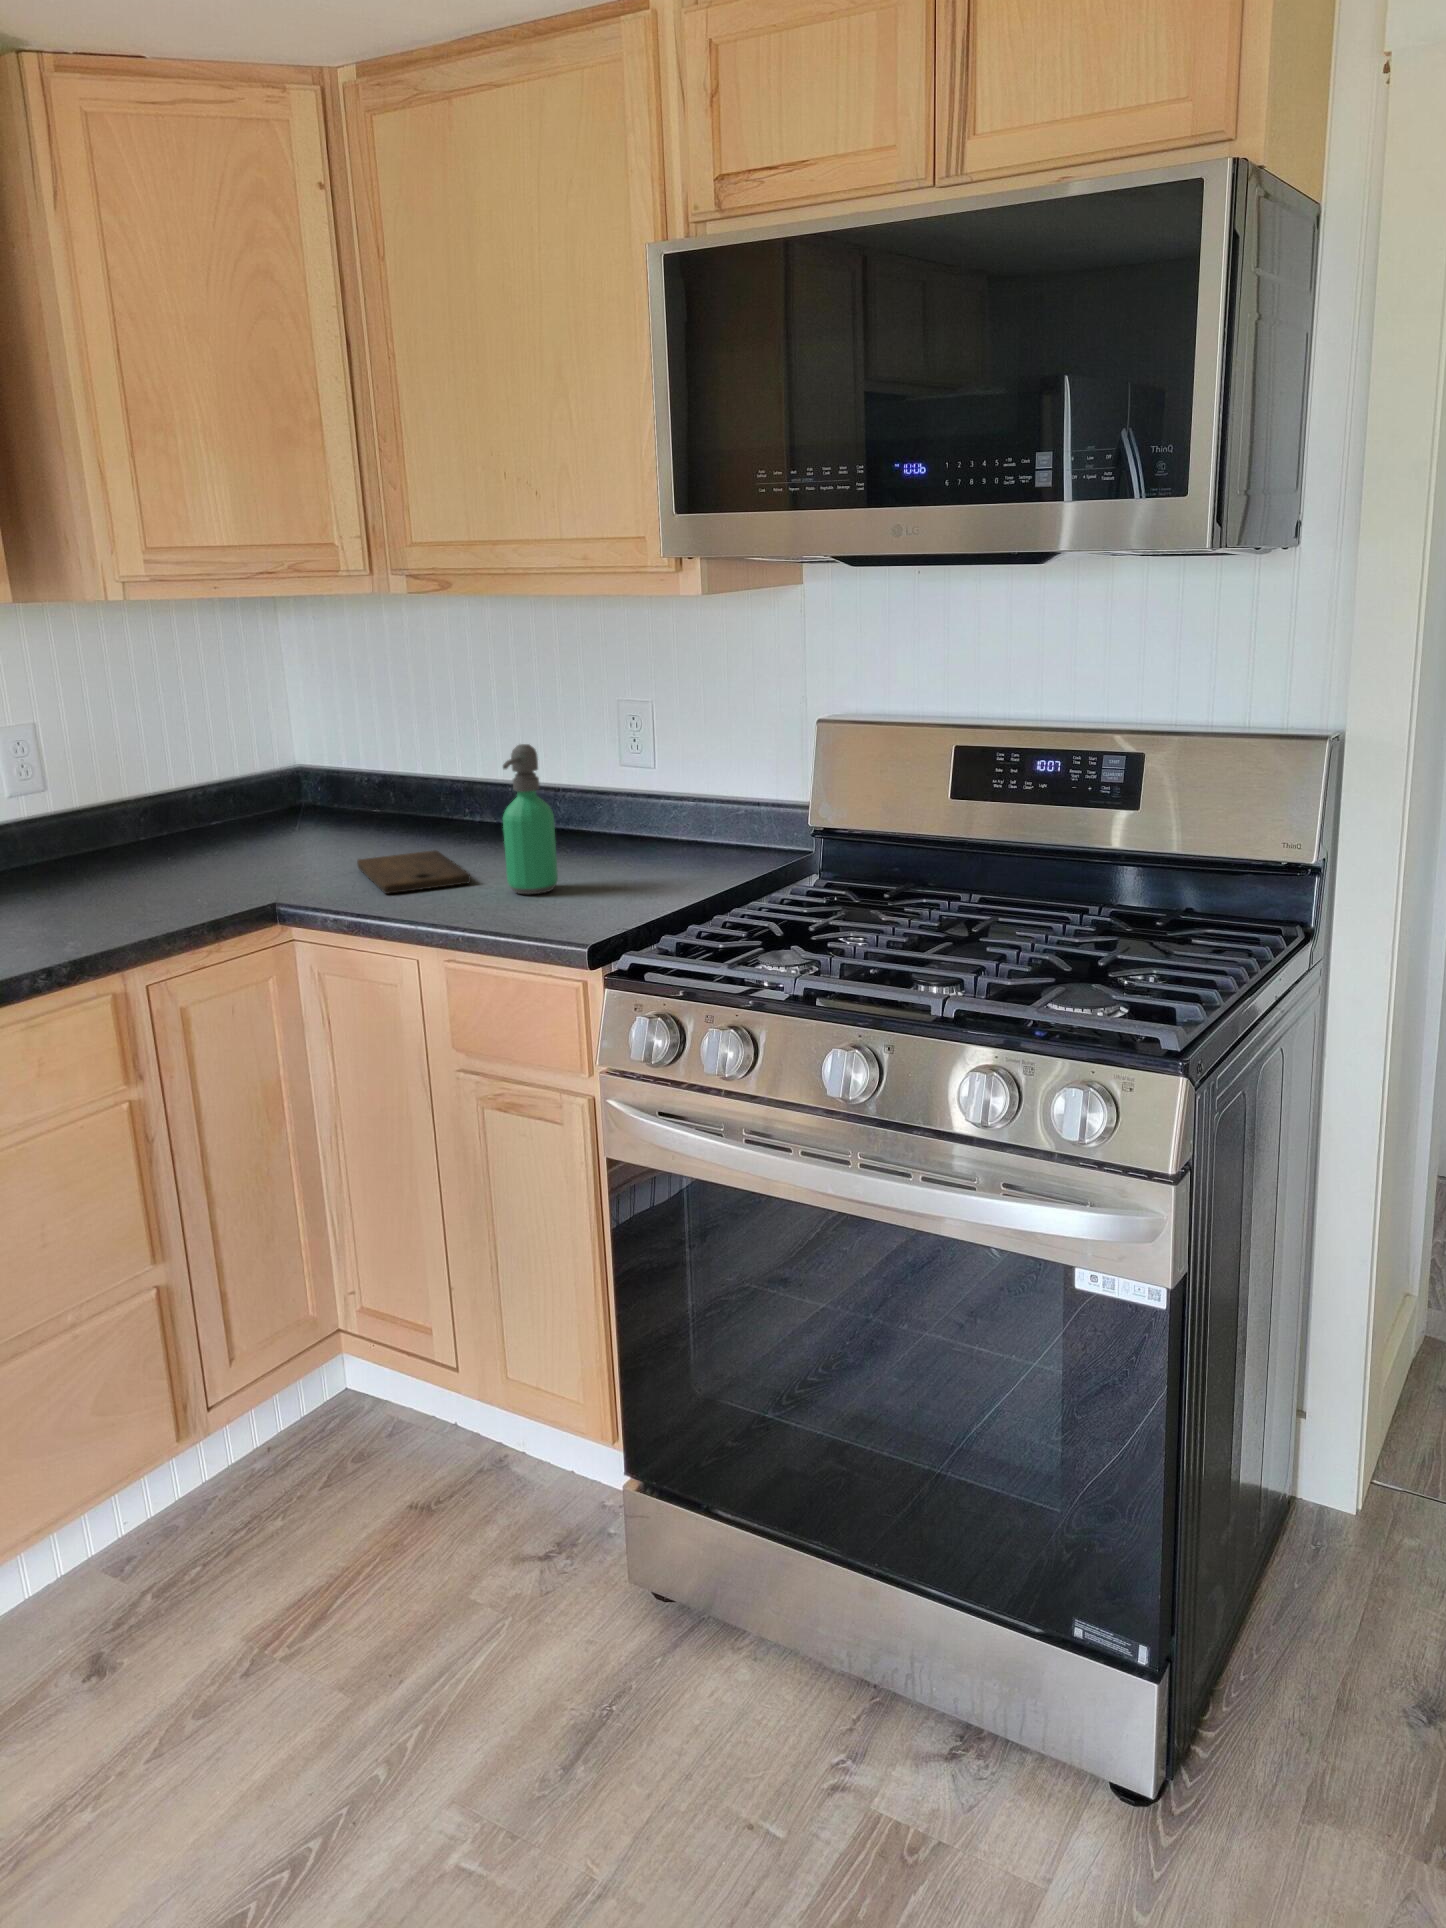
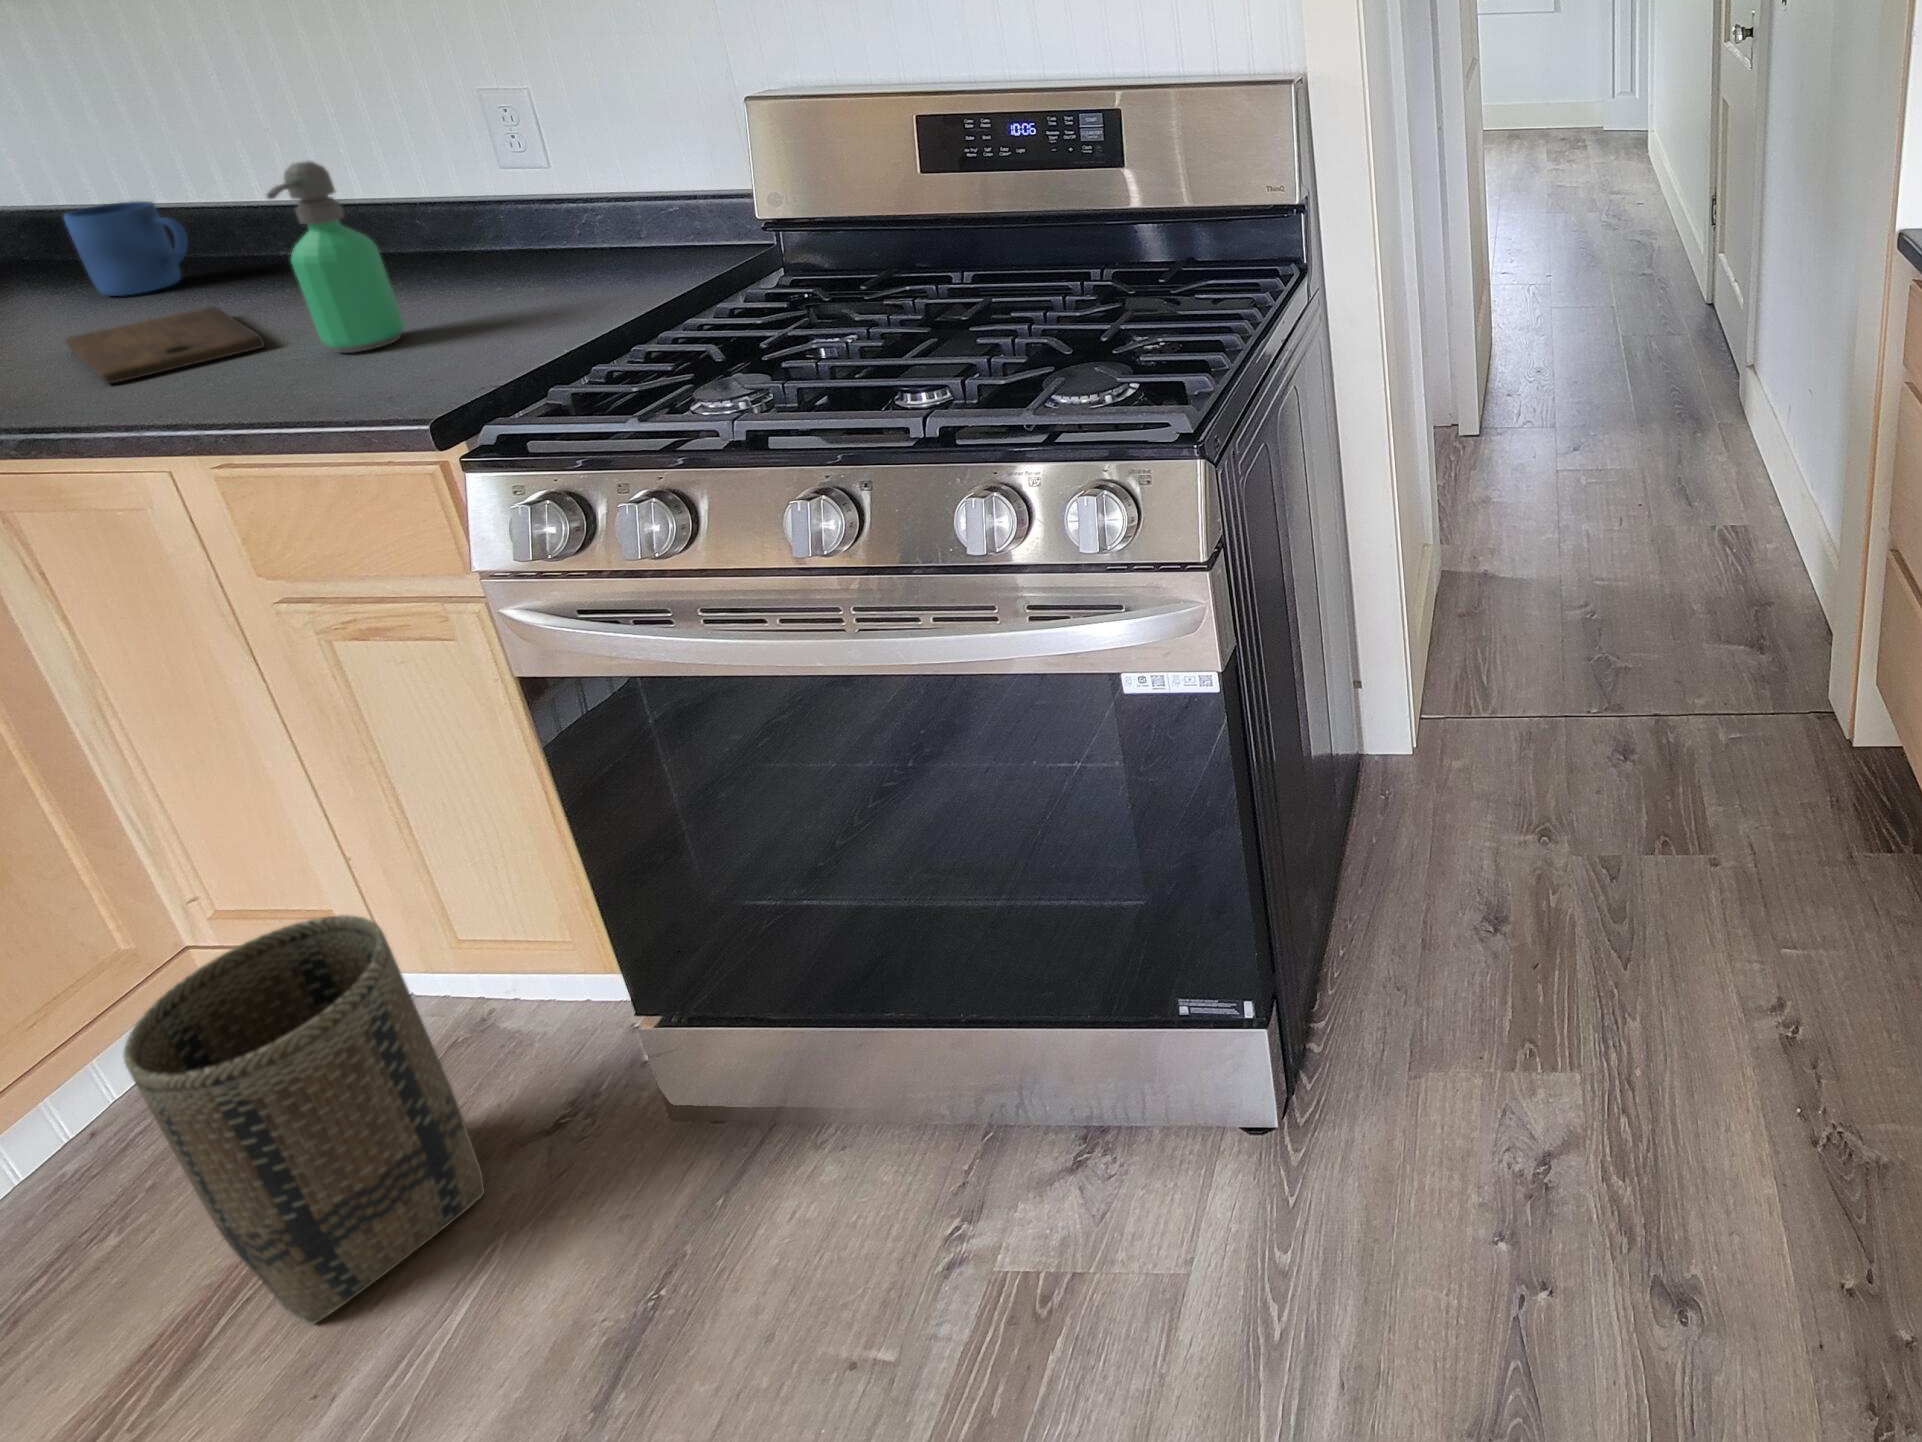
mug: none [357,768,421,837] -> present [64,201,188,296]
basket: none [330,1320,498,1626] -> present [124,915,485,1324]

